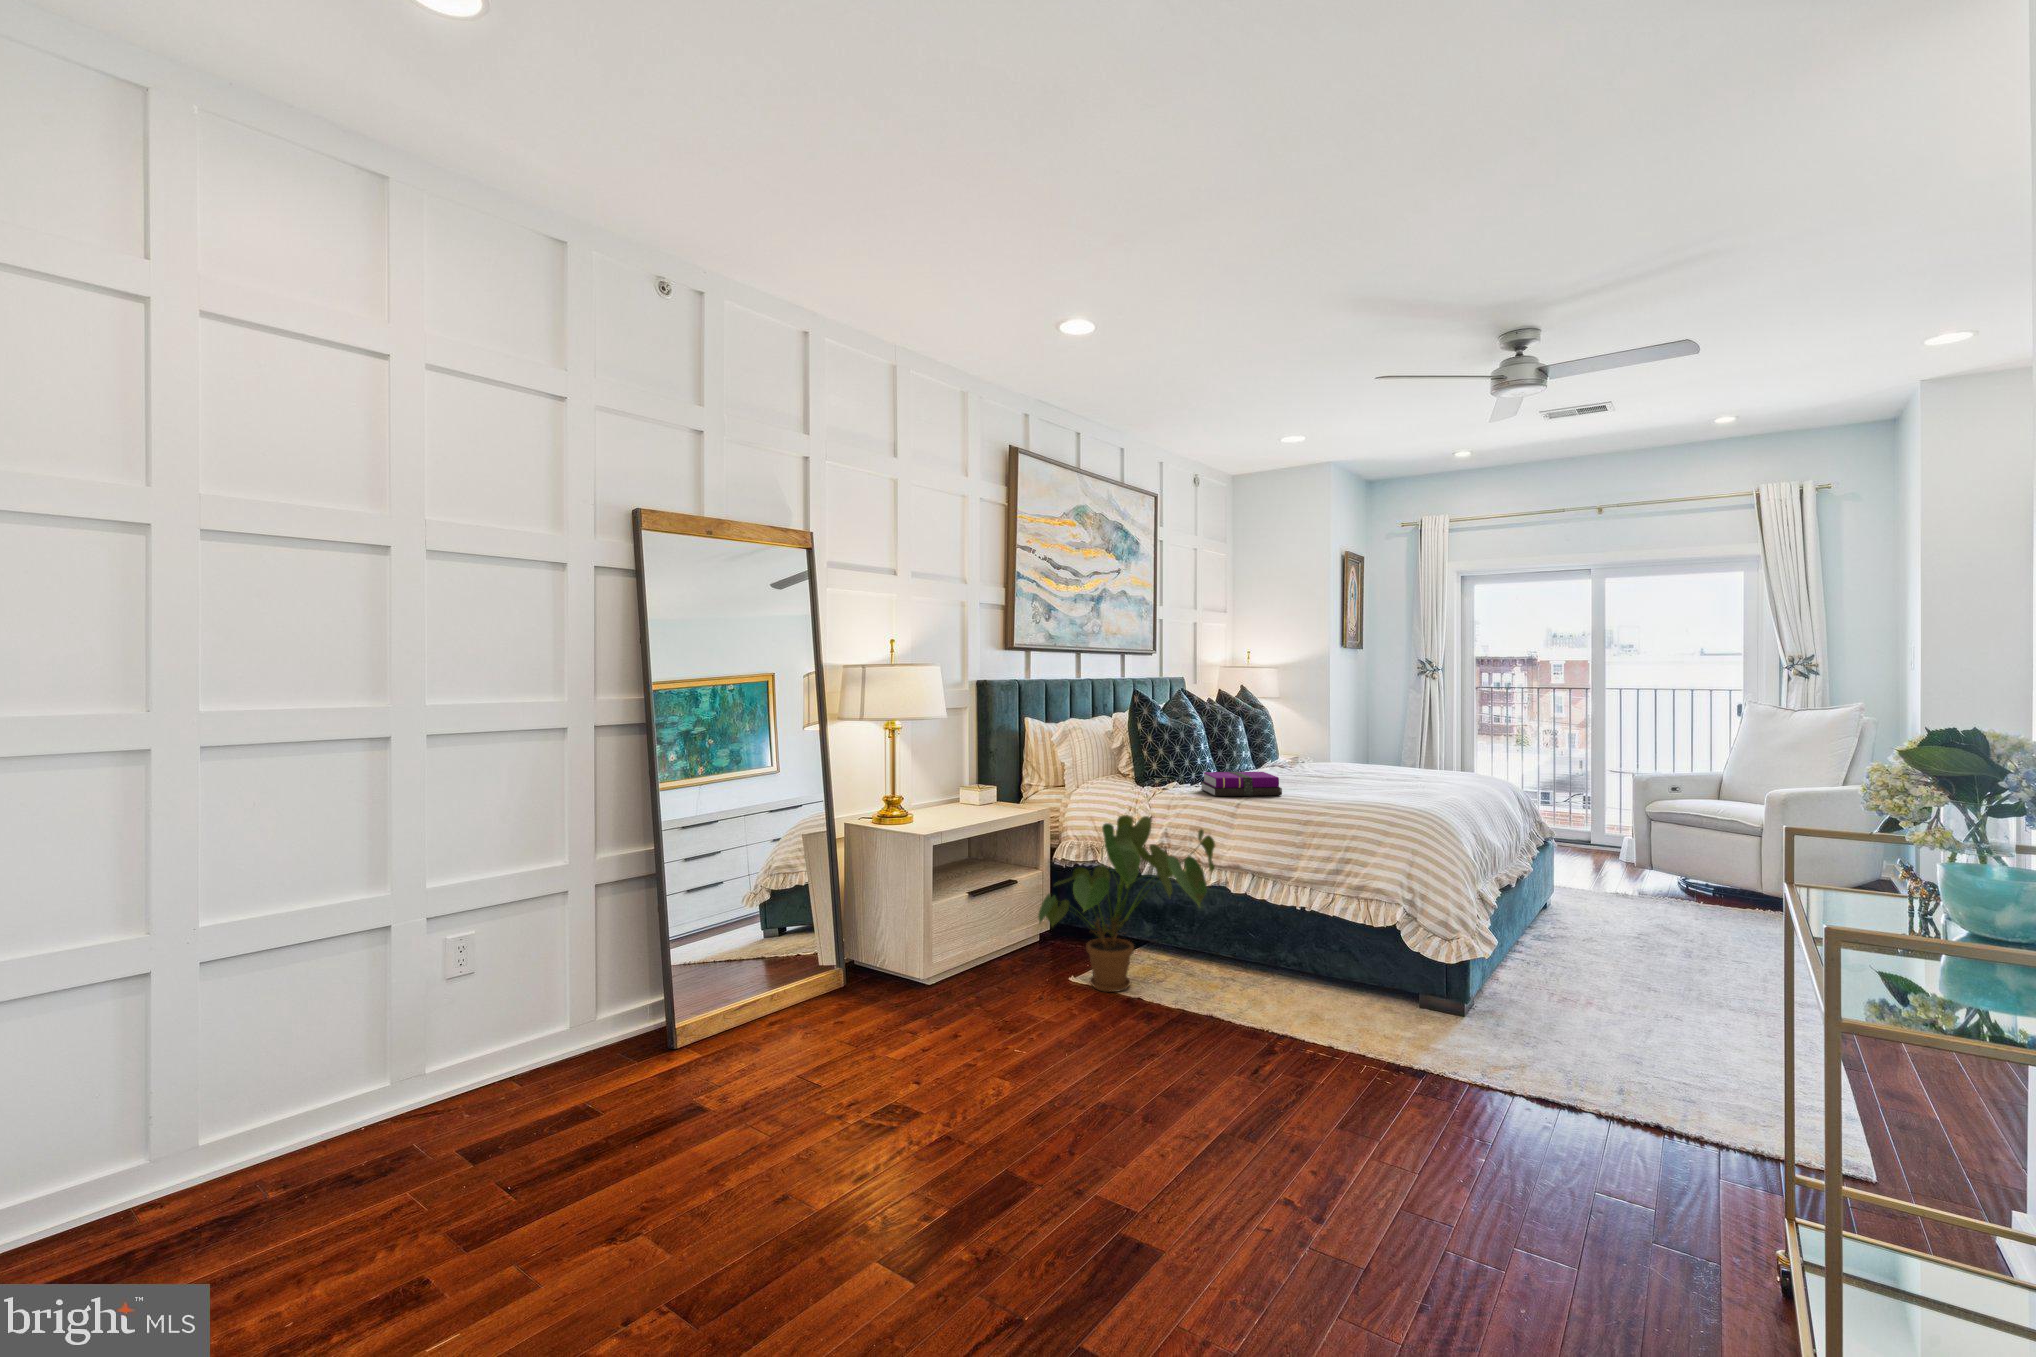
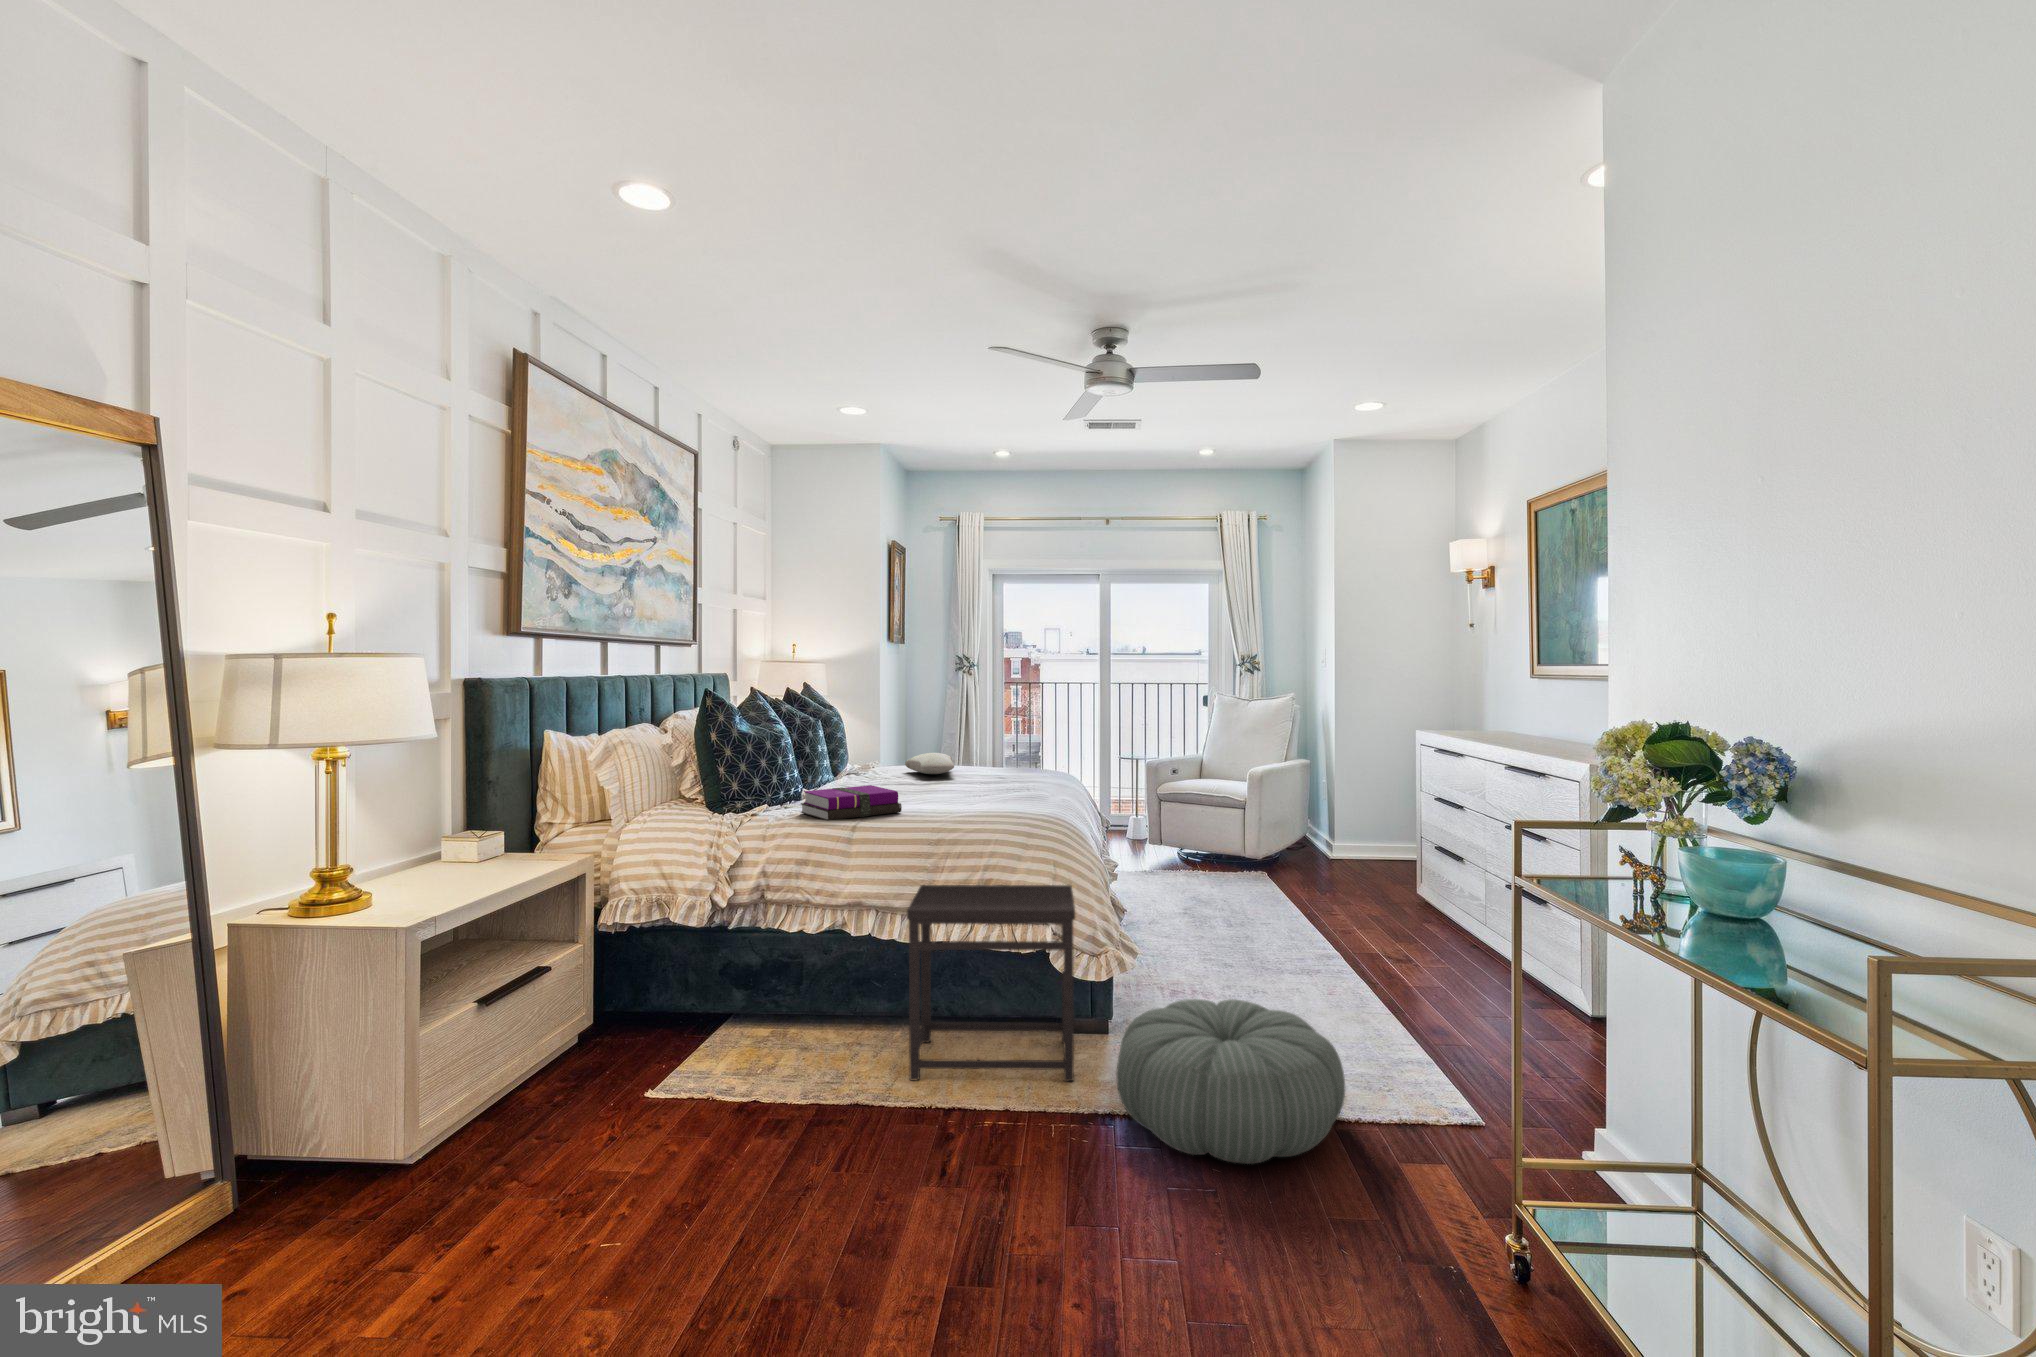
pillow: none [1327,750,1373,769] -> present [905,753,954,774]
house plant: present [1038,815,1215,992] -> none [602,854,838,1101]
side table: none [1260,857,1427,1045] -> present [907,885,1075,1081]
pouf: none [1427,992,1681,1148] -> present [1116,999,1345,1164]

